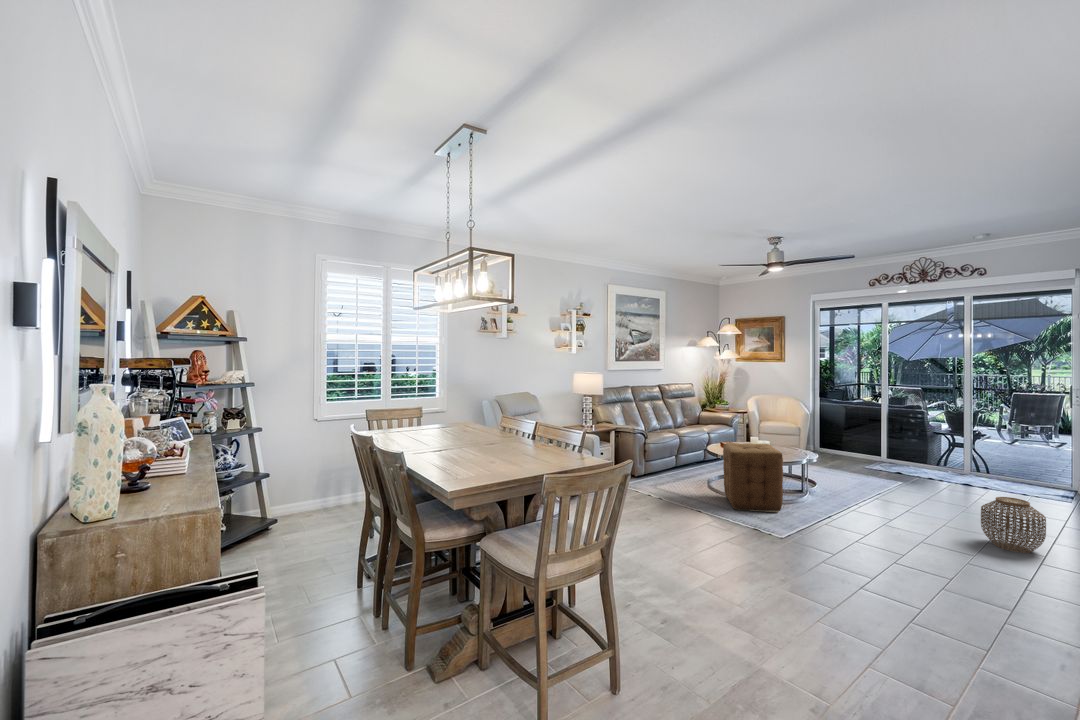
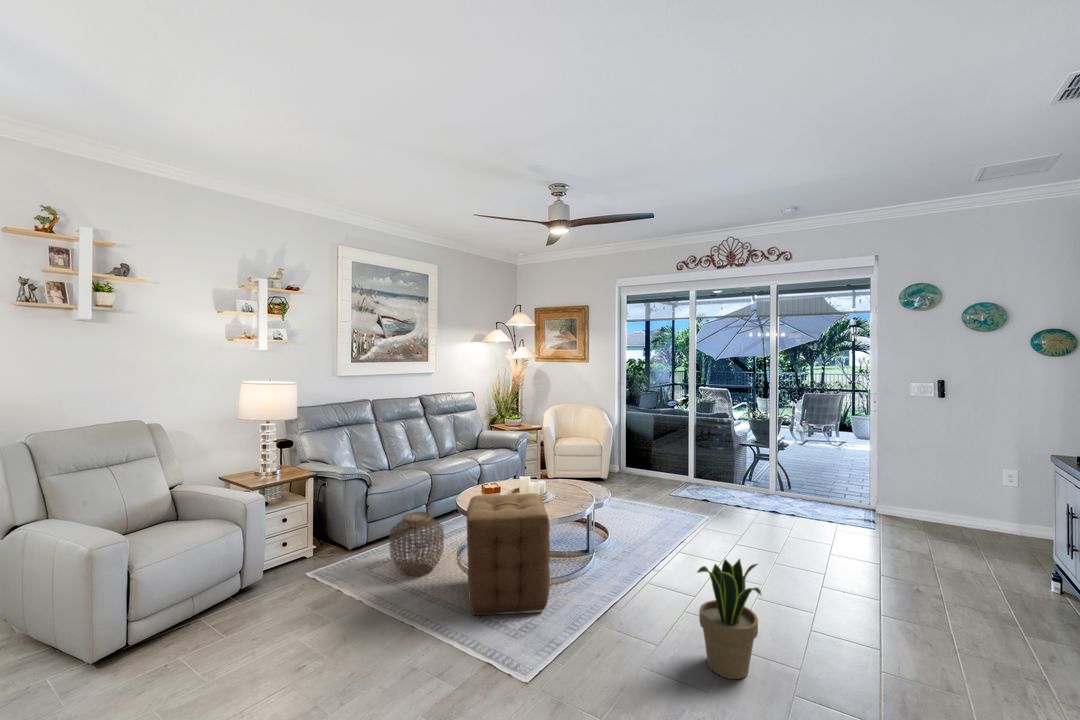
potted plant: none [890,478,936,549] -> present [697,559,761,679]
woven basket: present [981,497,1046,553] -> present [390,512,444,576]

